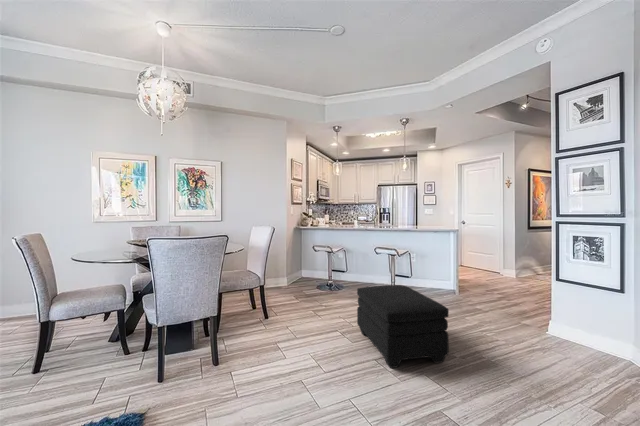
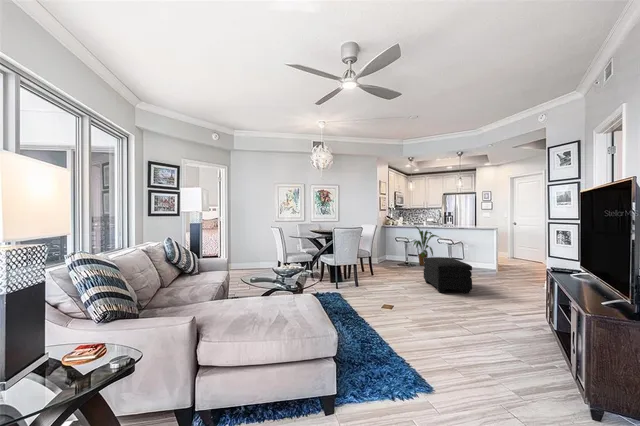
house plant: none [338,227,381,288] -> present [413,226,438,266]

